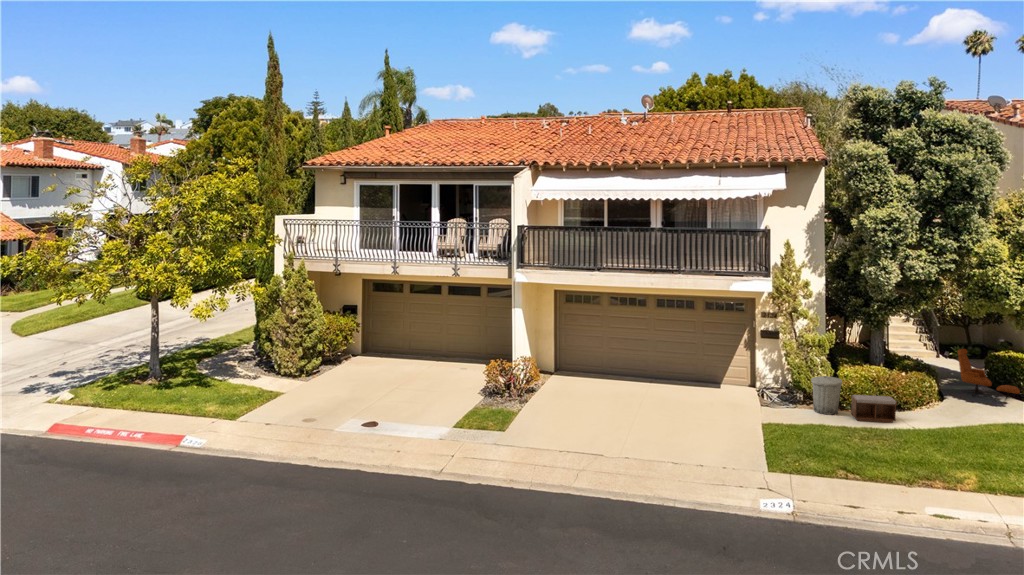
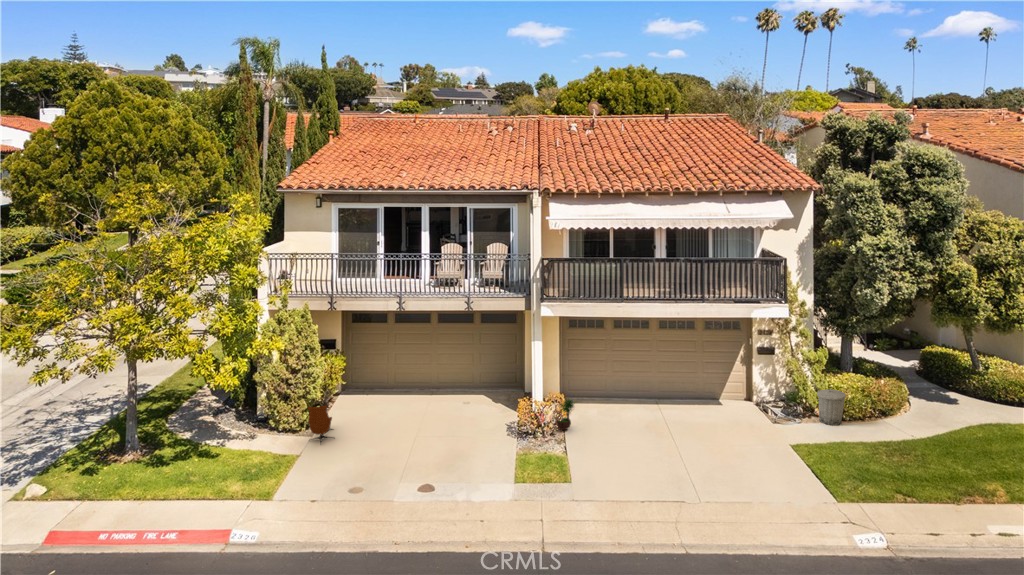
lounge chair: present [958,349,1020,400] -> present [308,405,333,444]
potted tree: none [527,362,548,396] -> present [557,399,574,430]
bench: present [851,395,897,423] -> none [853,405,896,430]

